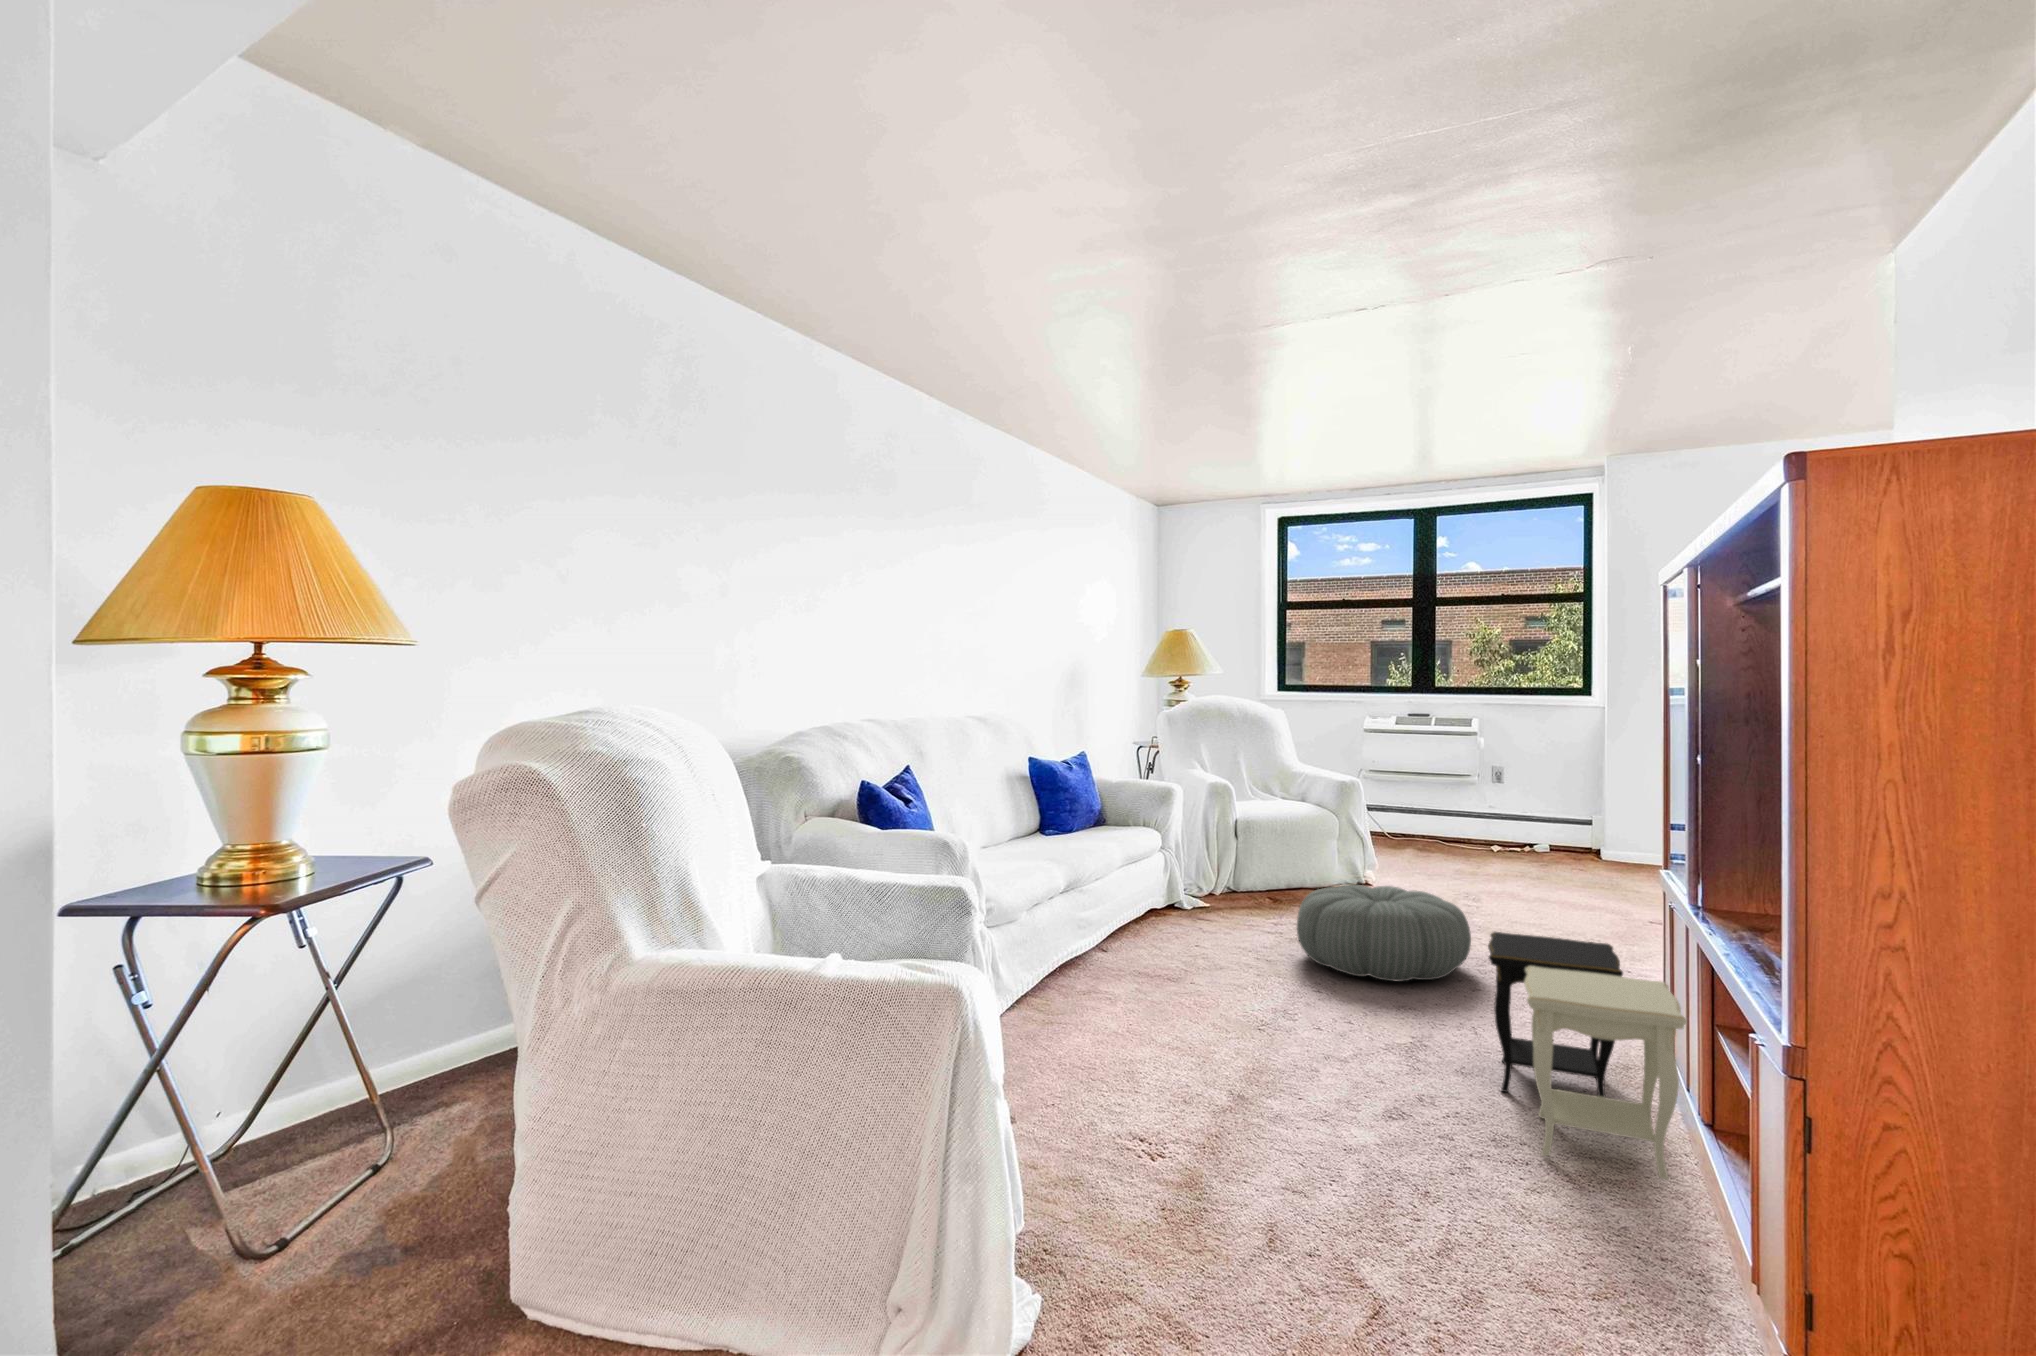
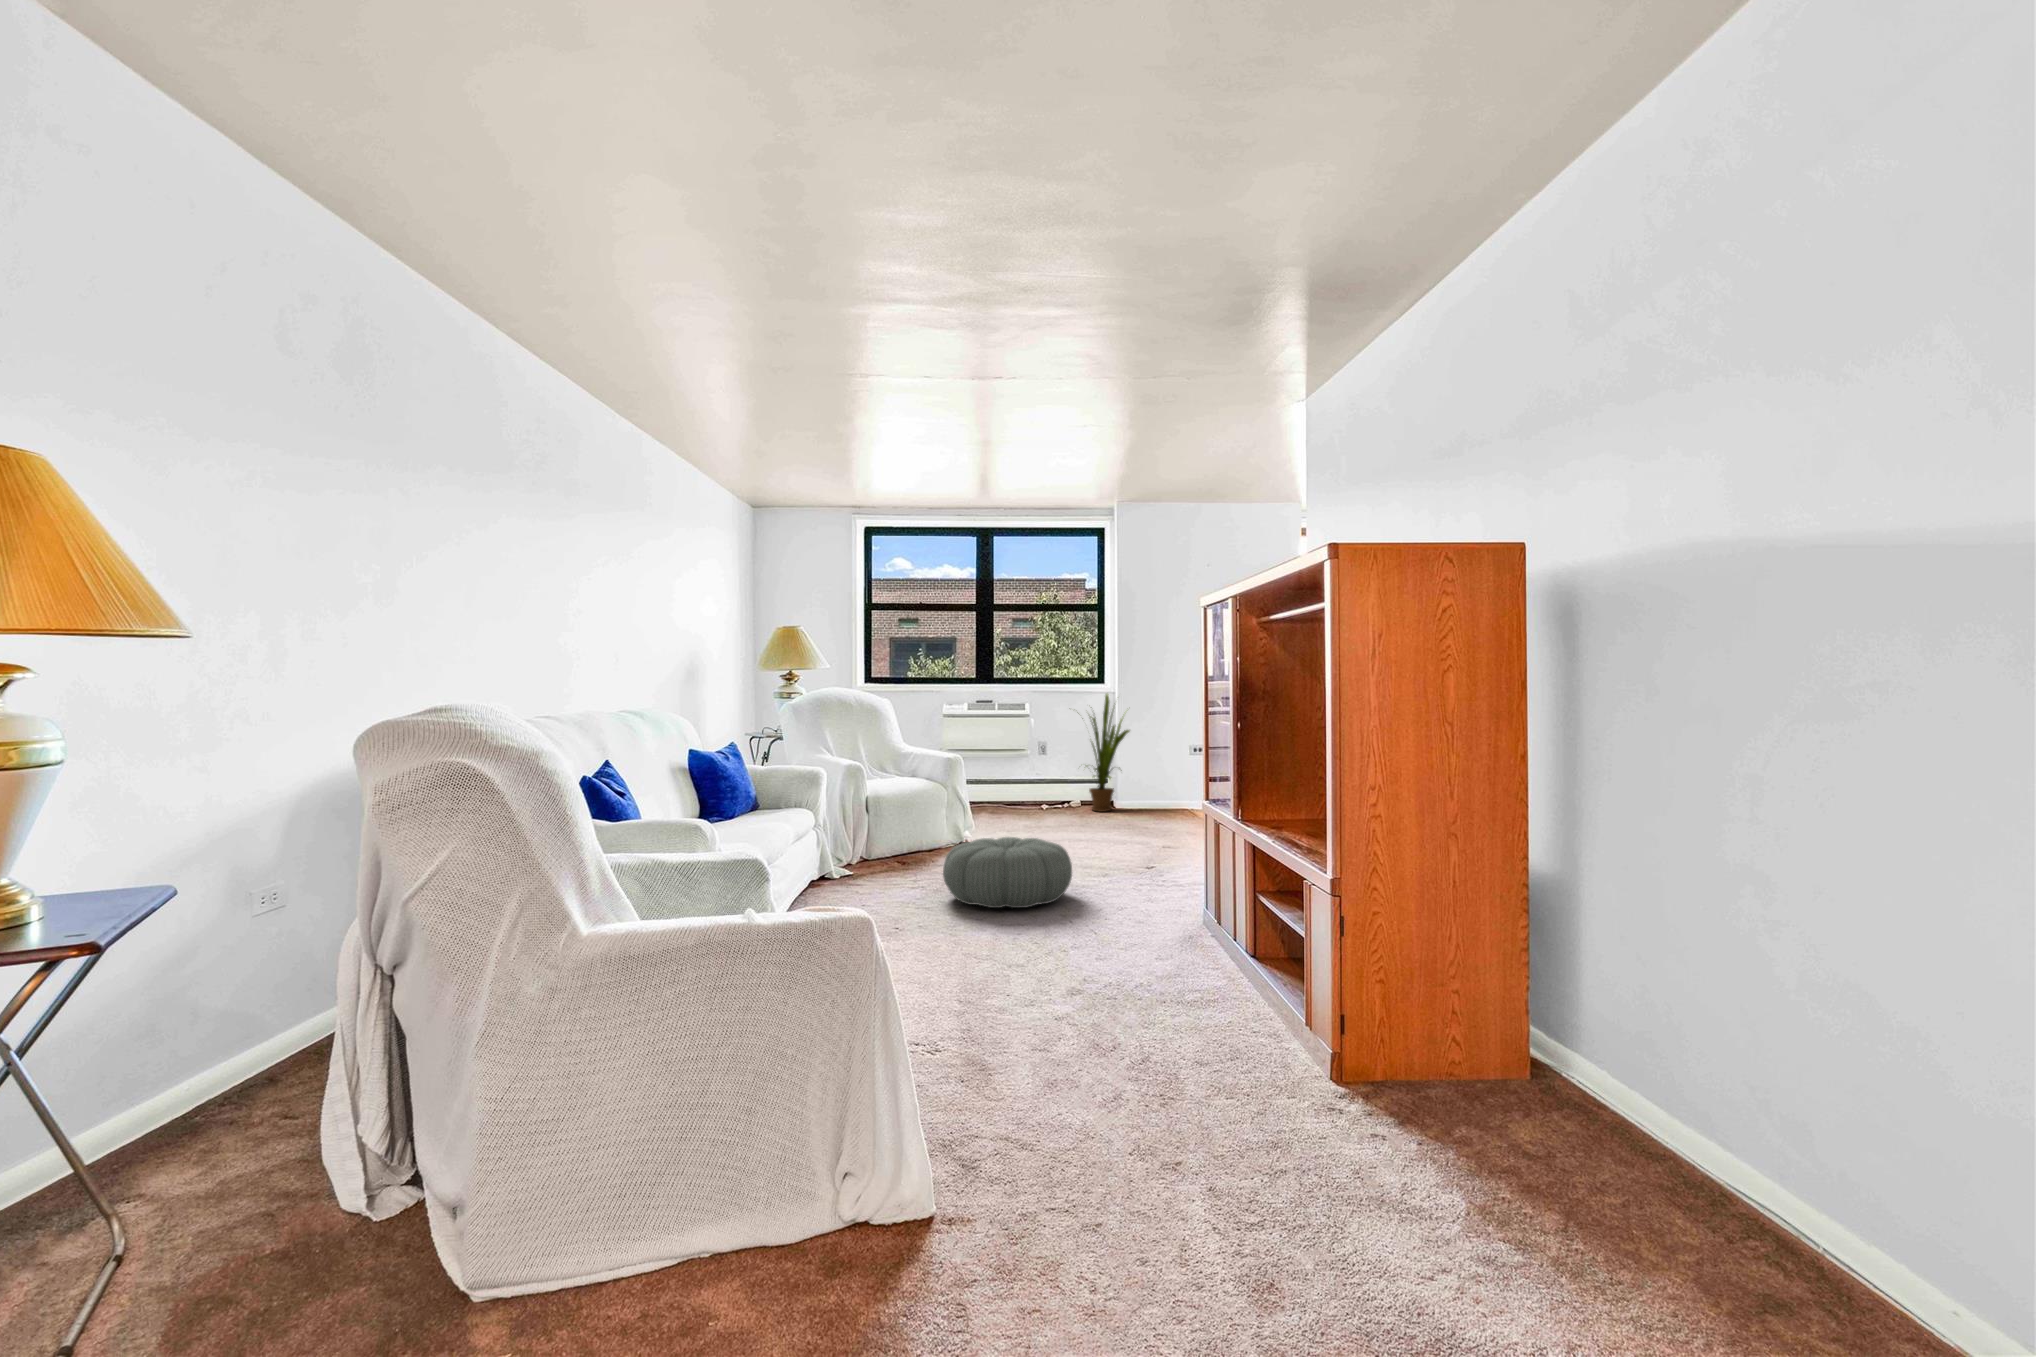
house plant: none [1528,709,1623,863] -> present [1082,694,1130,812]
side table: present [1488,932,1687,1180] -> none [1109,854,1249,995]

